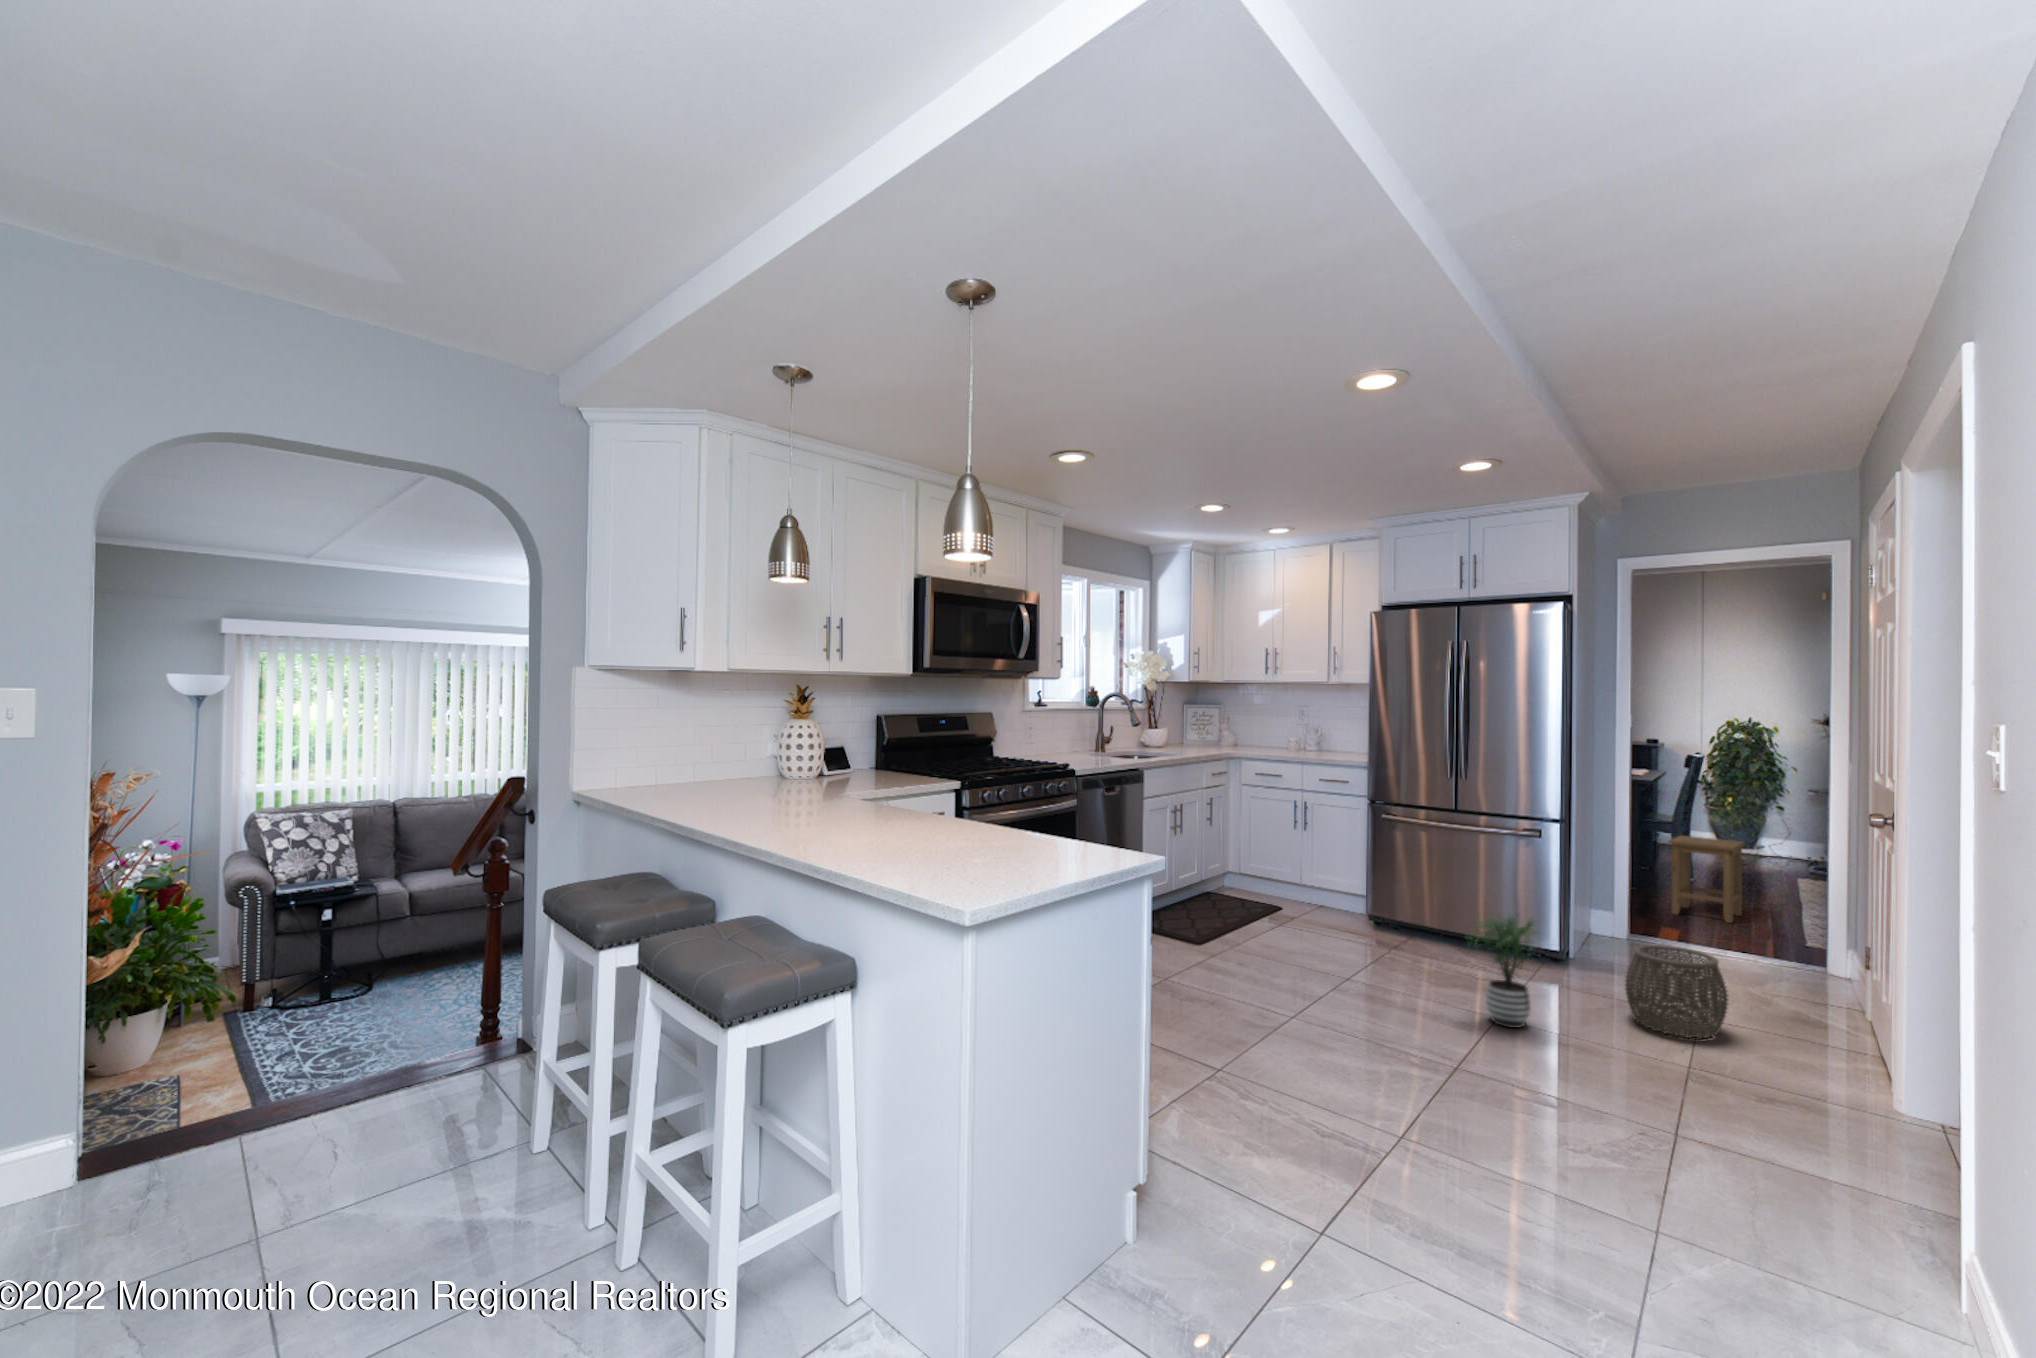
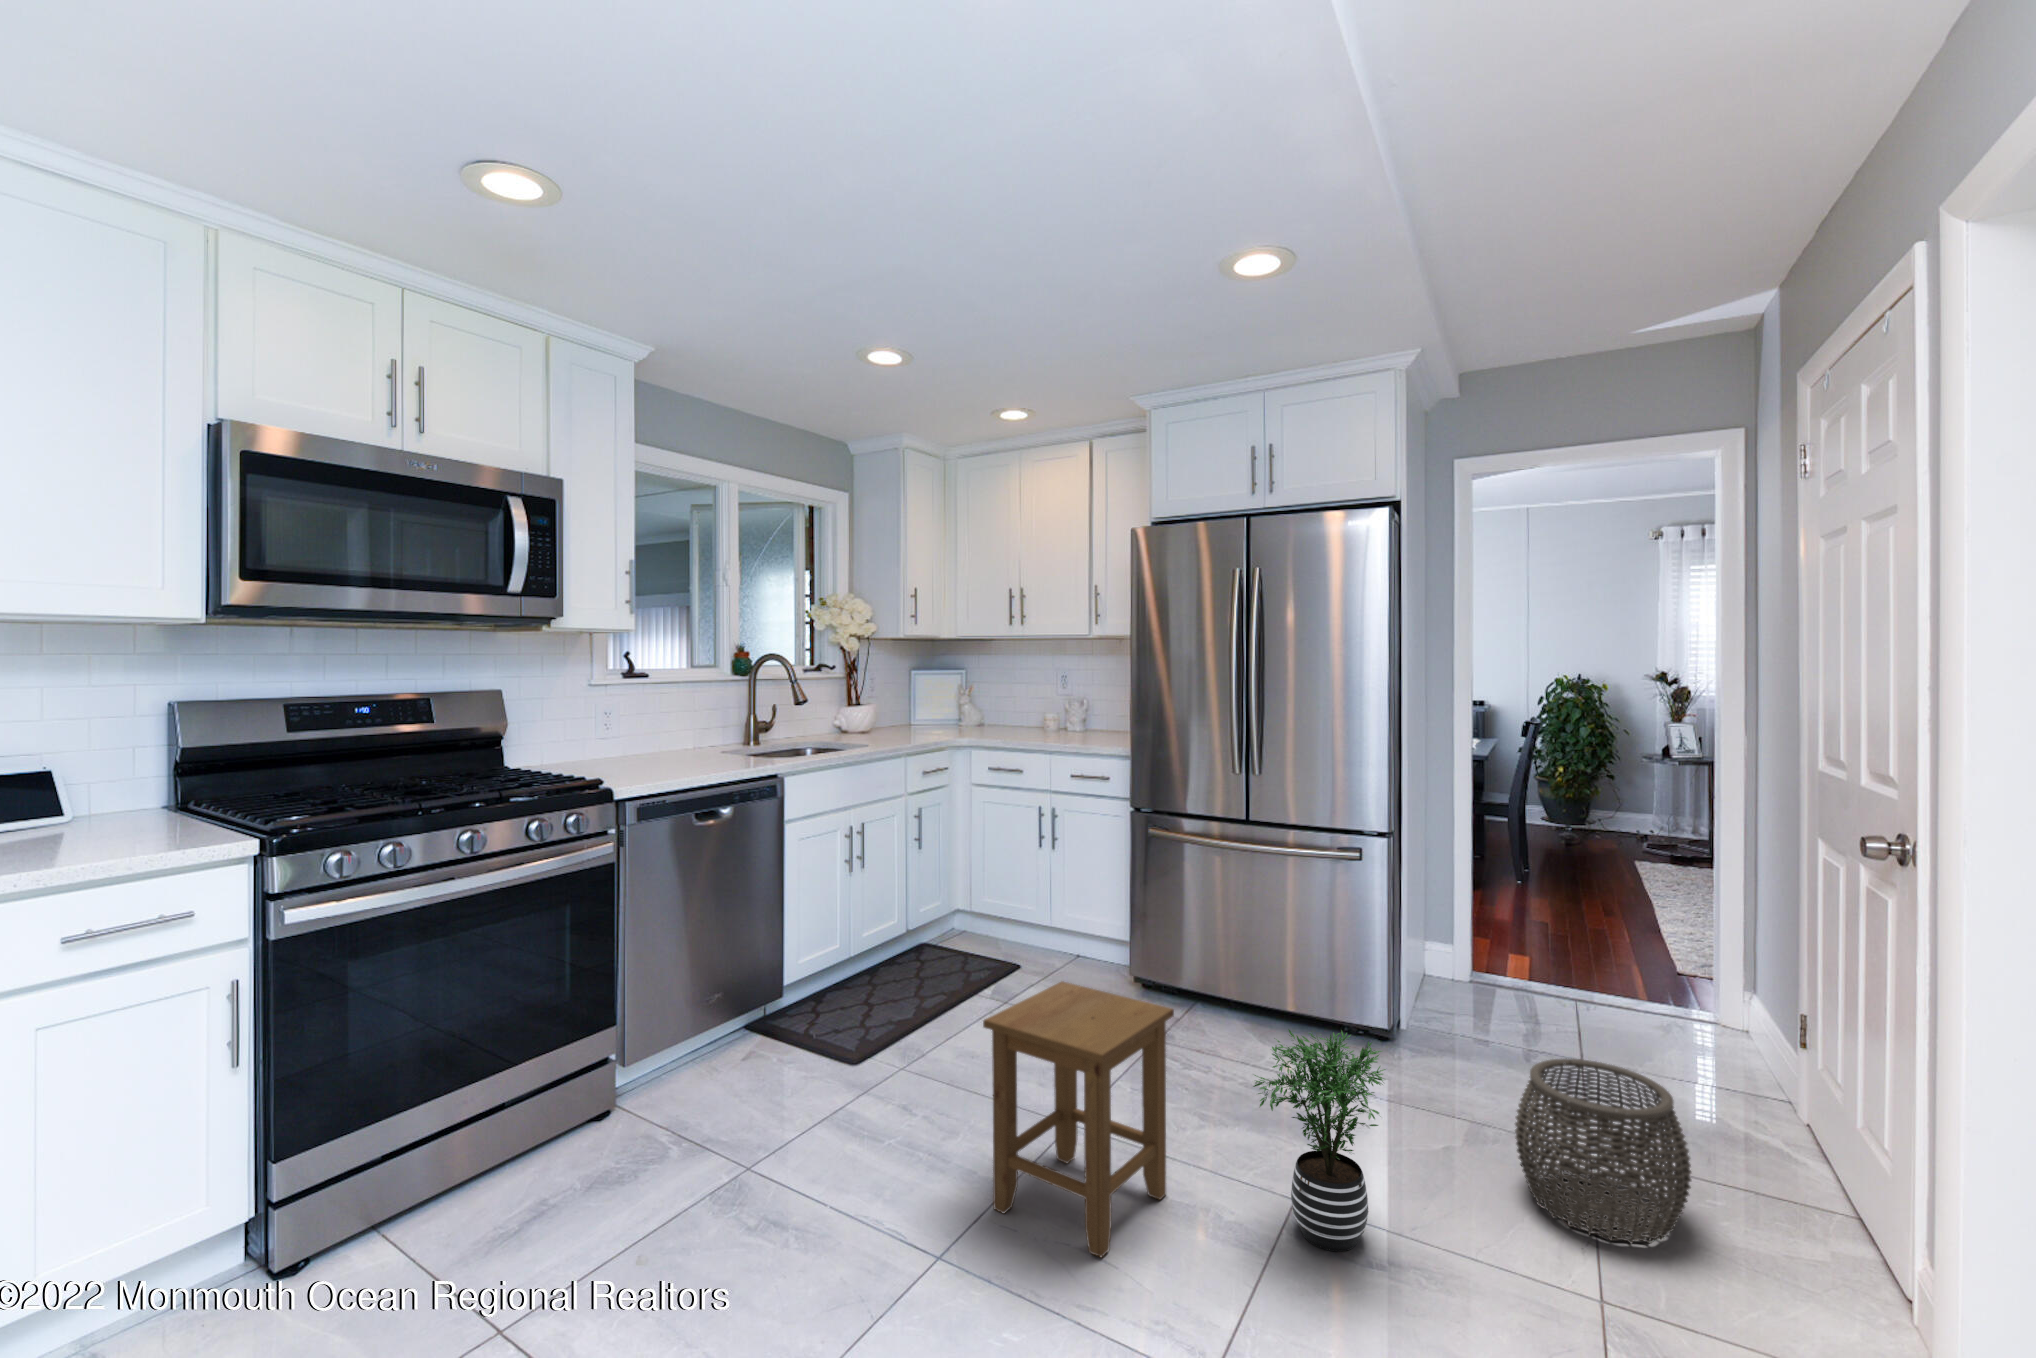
stool: present [1669,836,1745,923] -> present [983,982,1174,1257]

